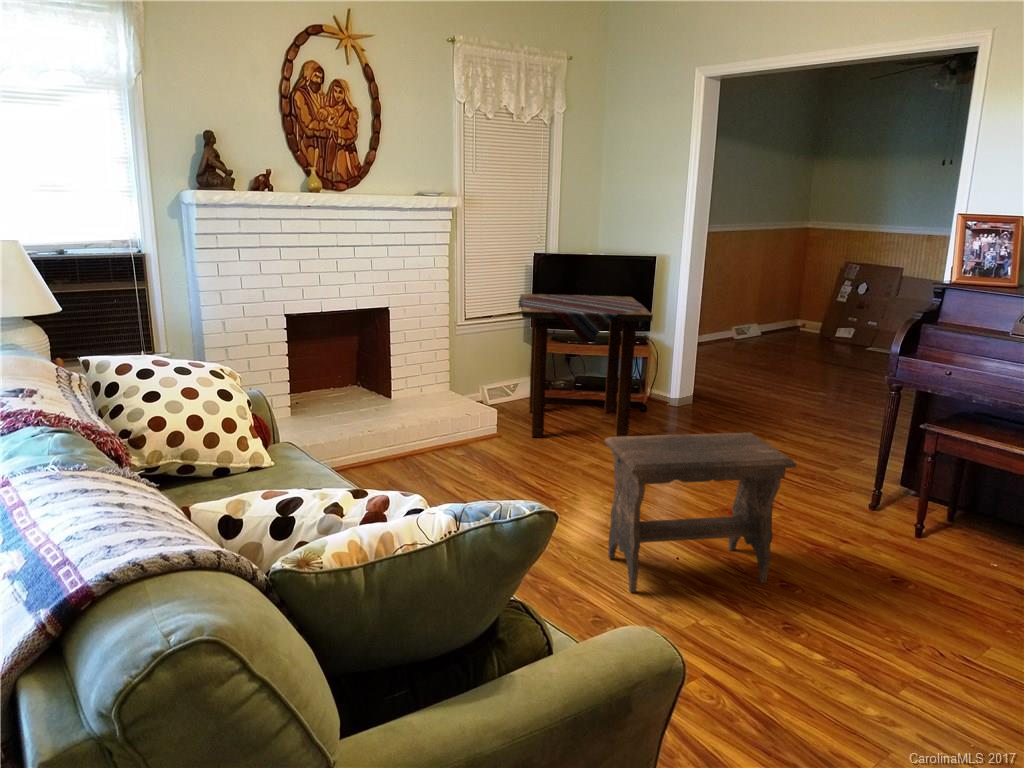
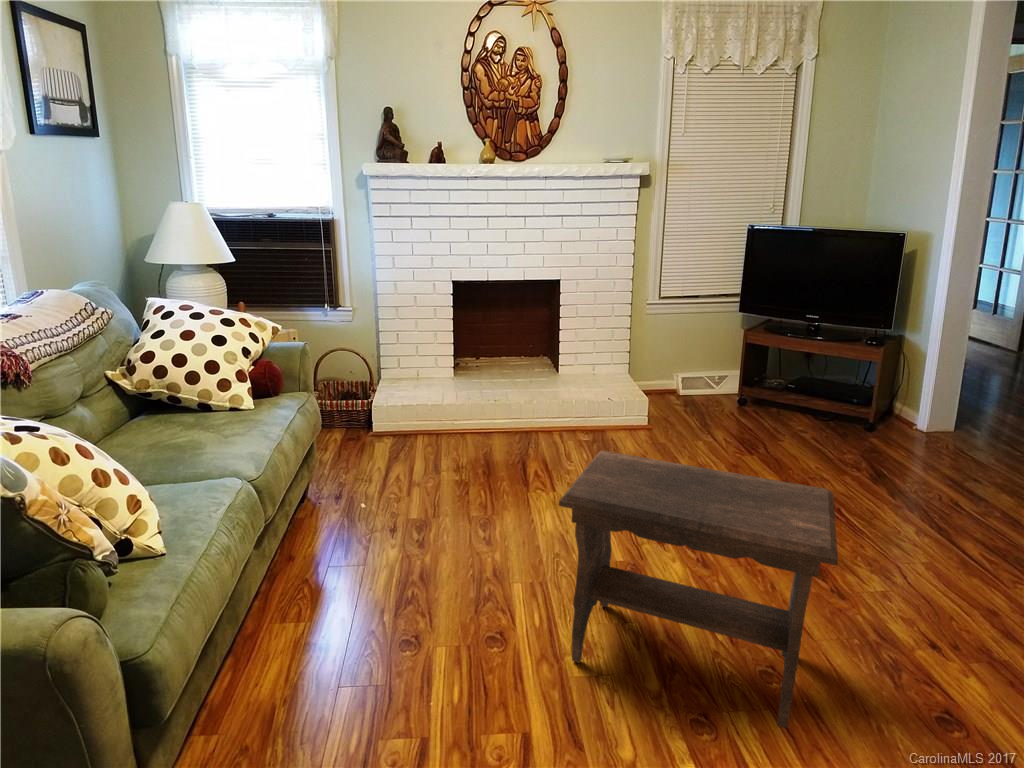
side table: present [519,294,653,437] -> none [676,275,865,463]

